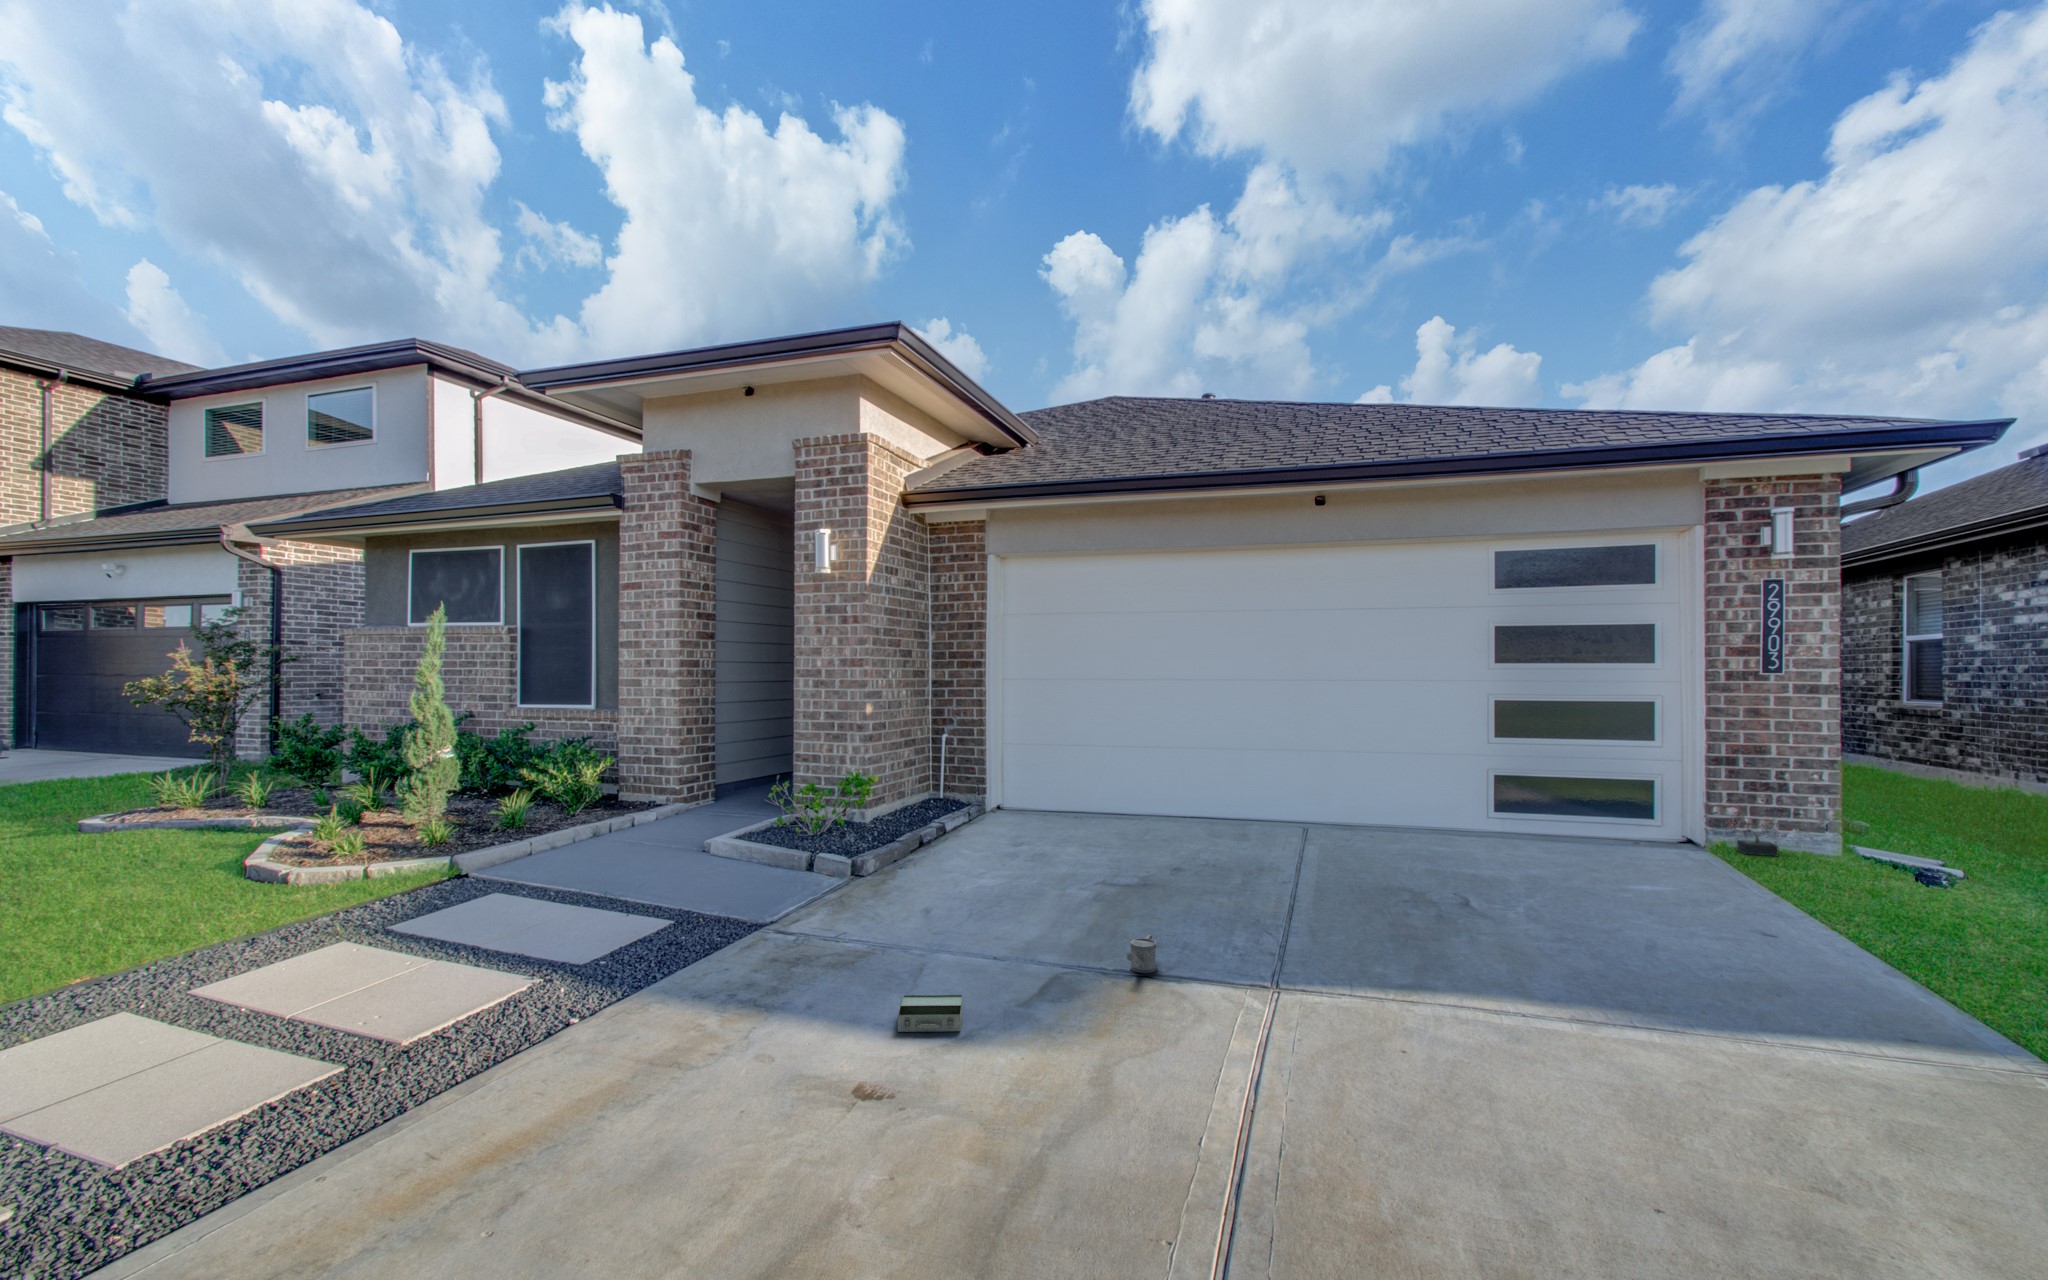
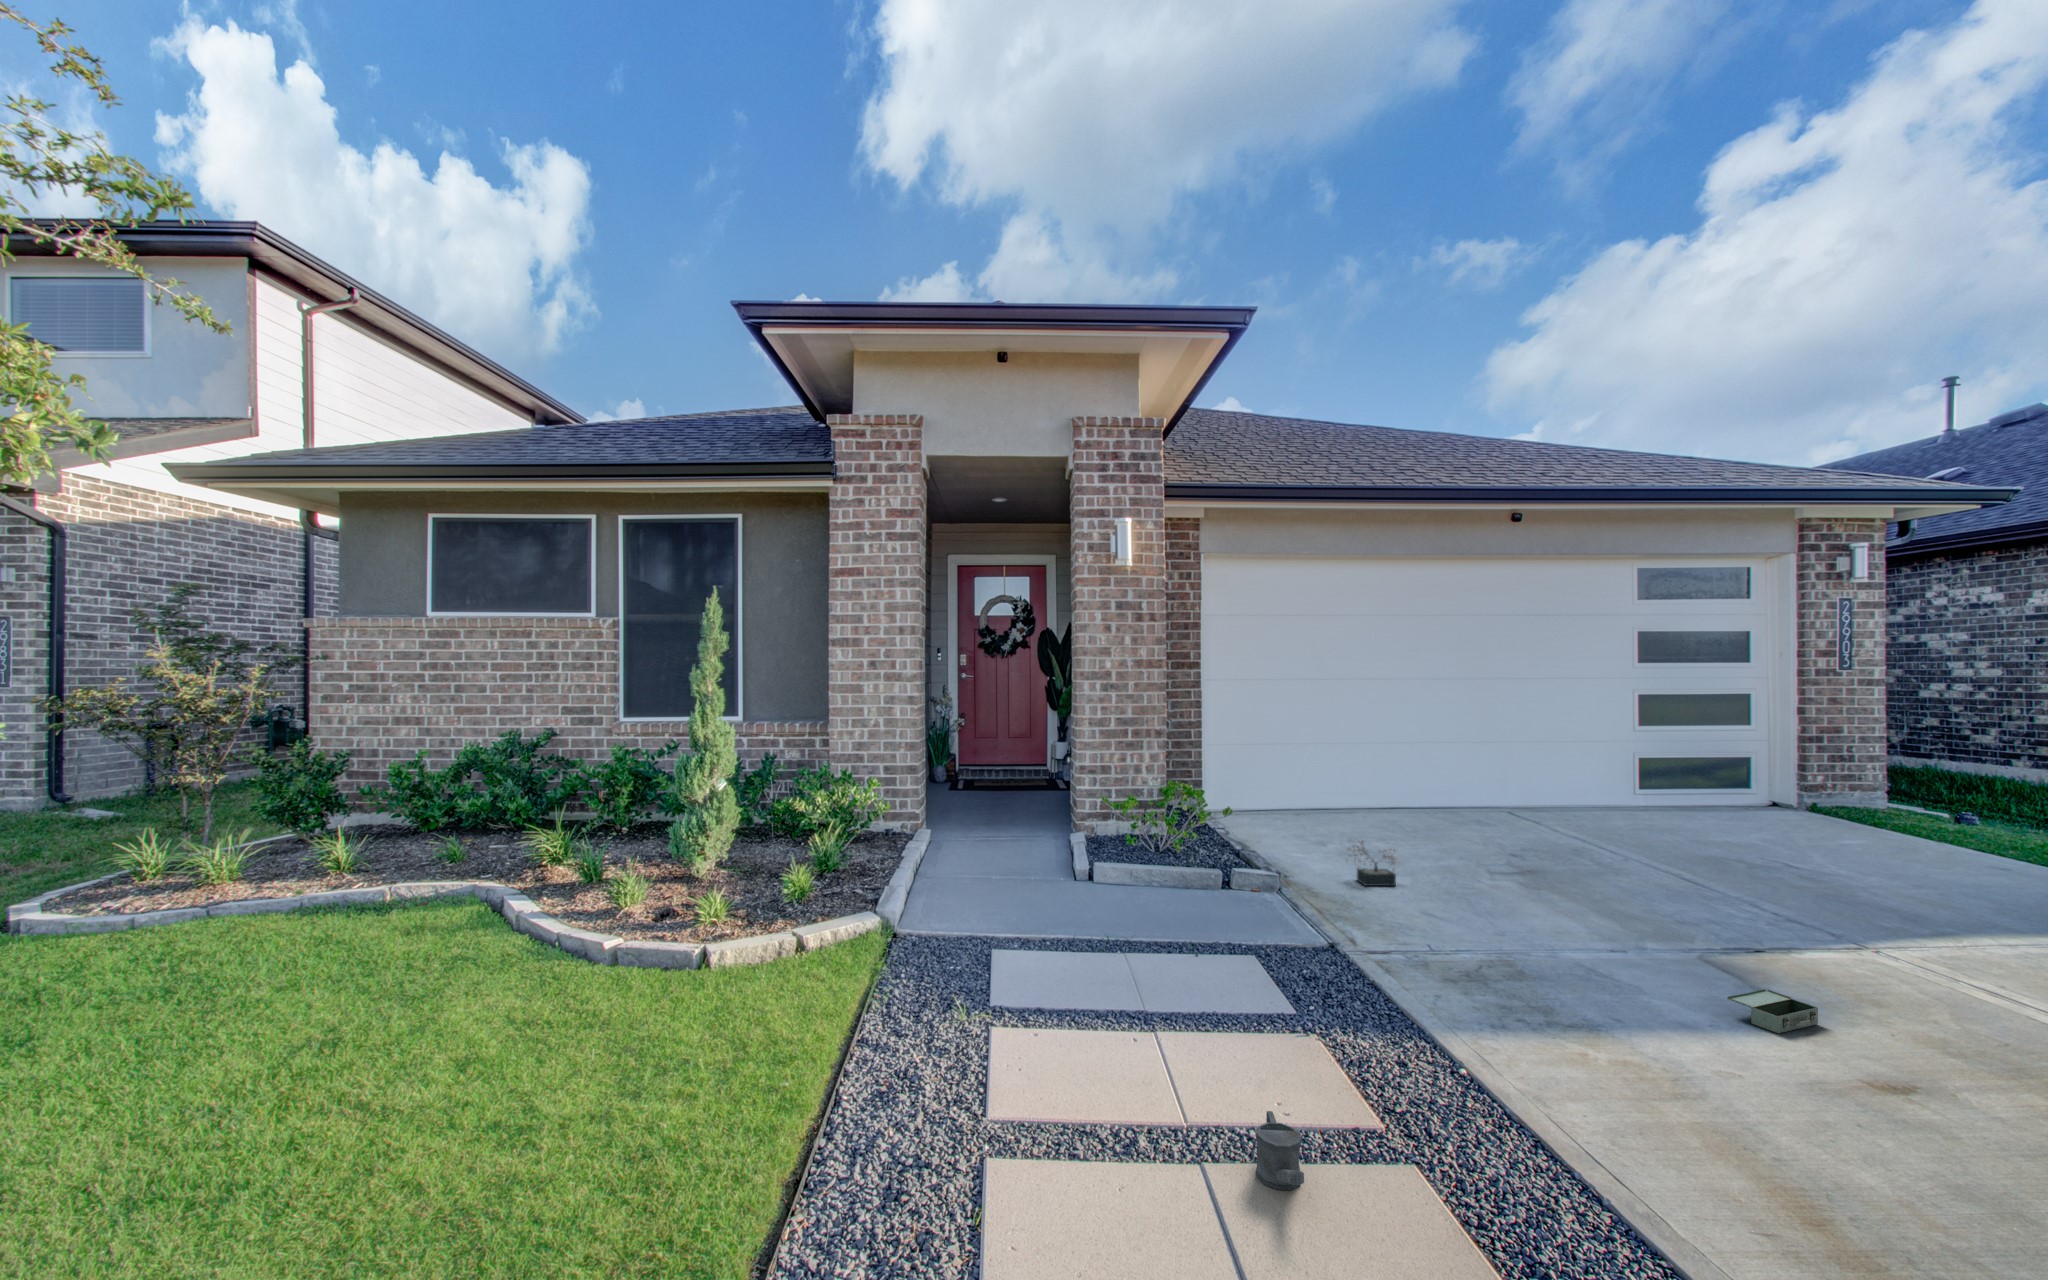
decorative plant: present [1727,813,1783,856] -> present [1346,839,1396,886]
watering can: present [1127,934,1157,973] -> present [1256,1111,1304,1190]

